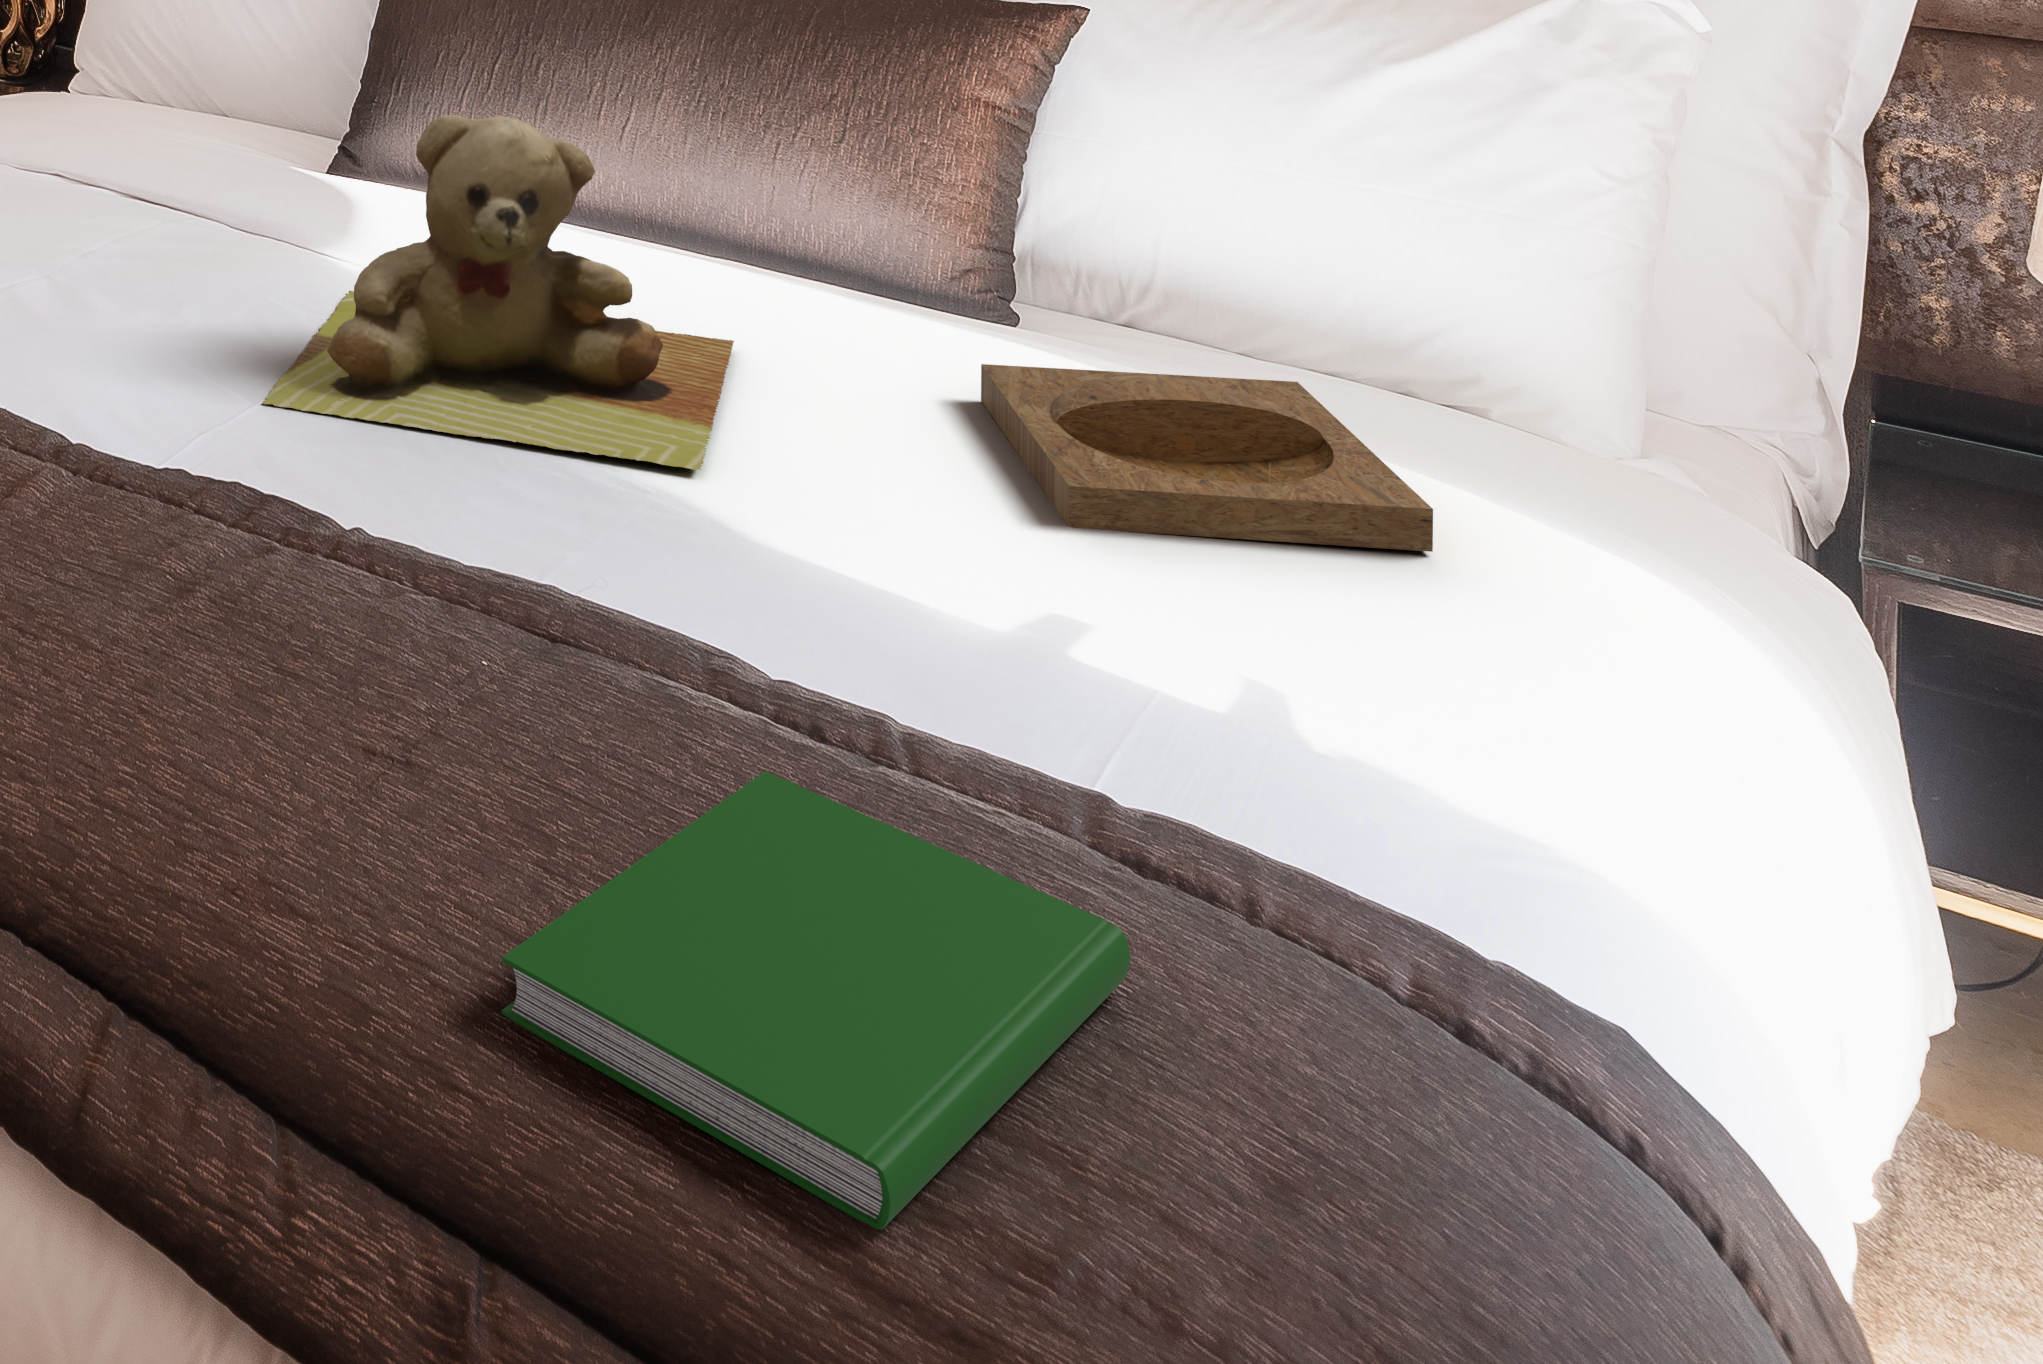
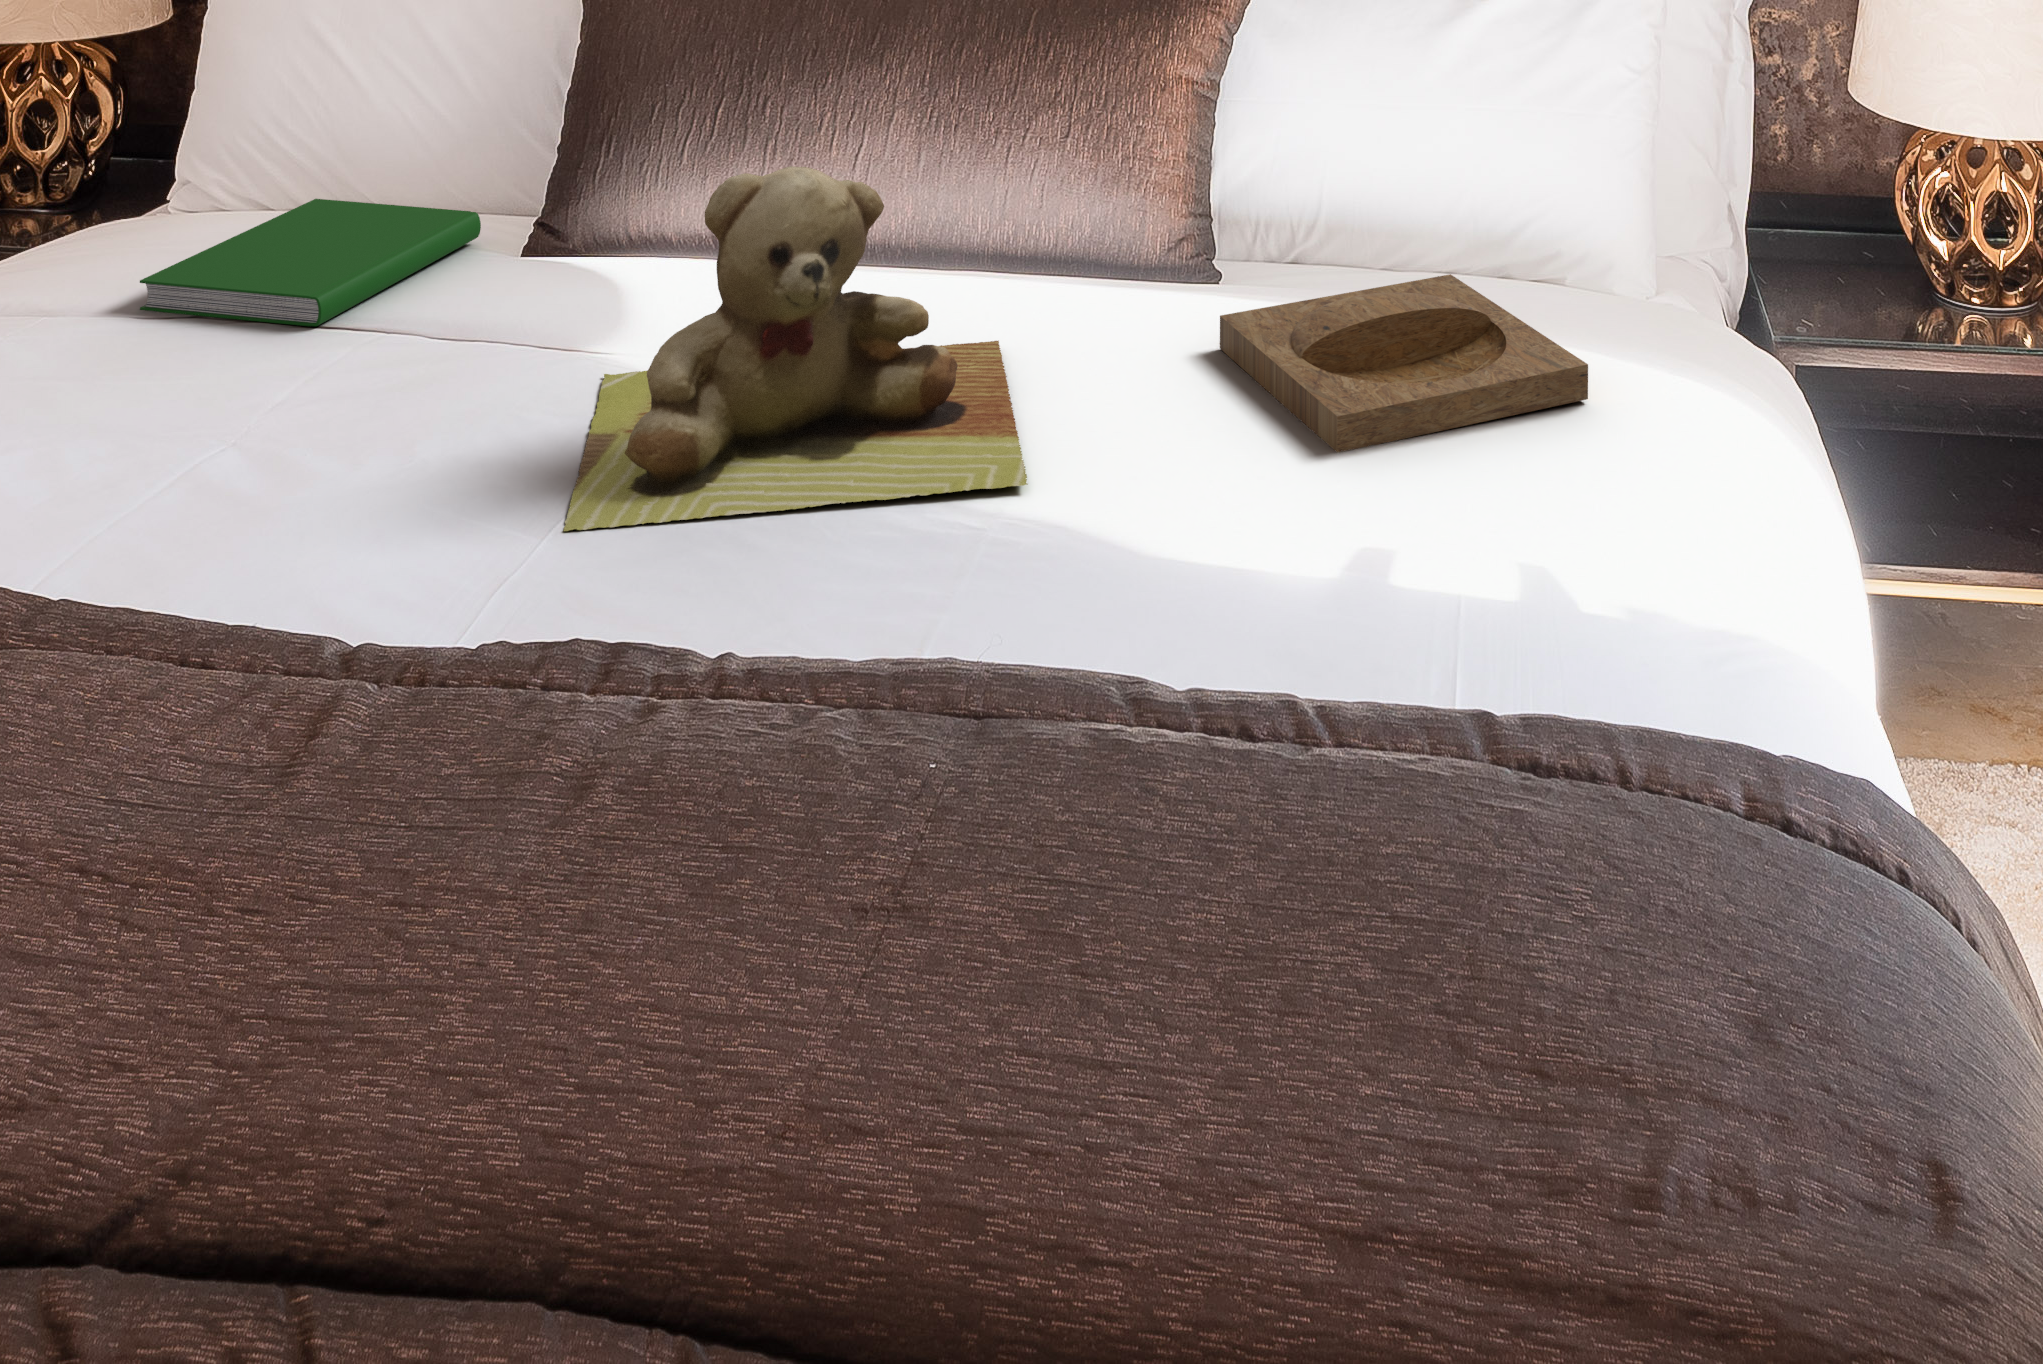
hardcover book: present [502,771,1130,1230] -> present [140,199,481,326]

